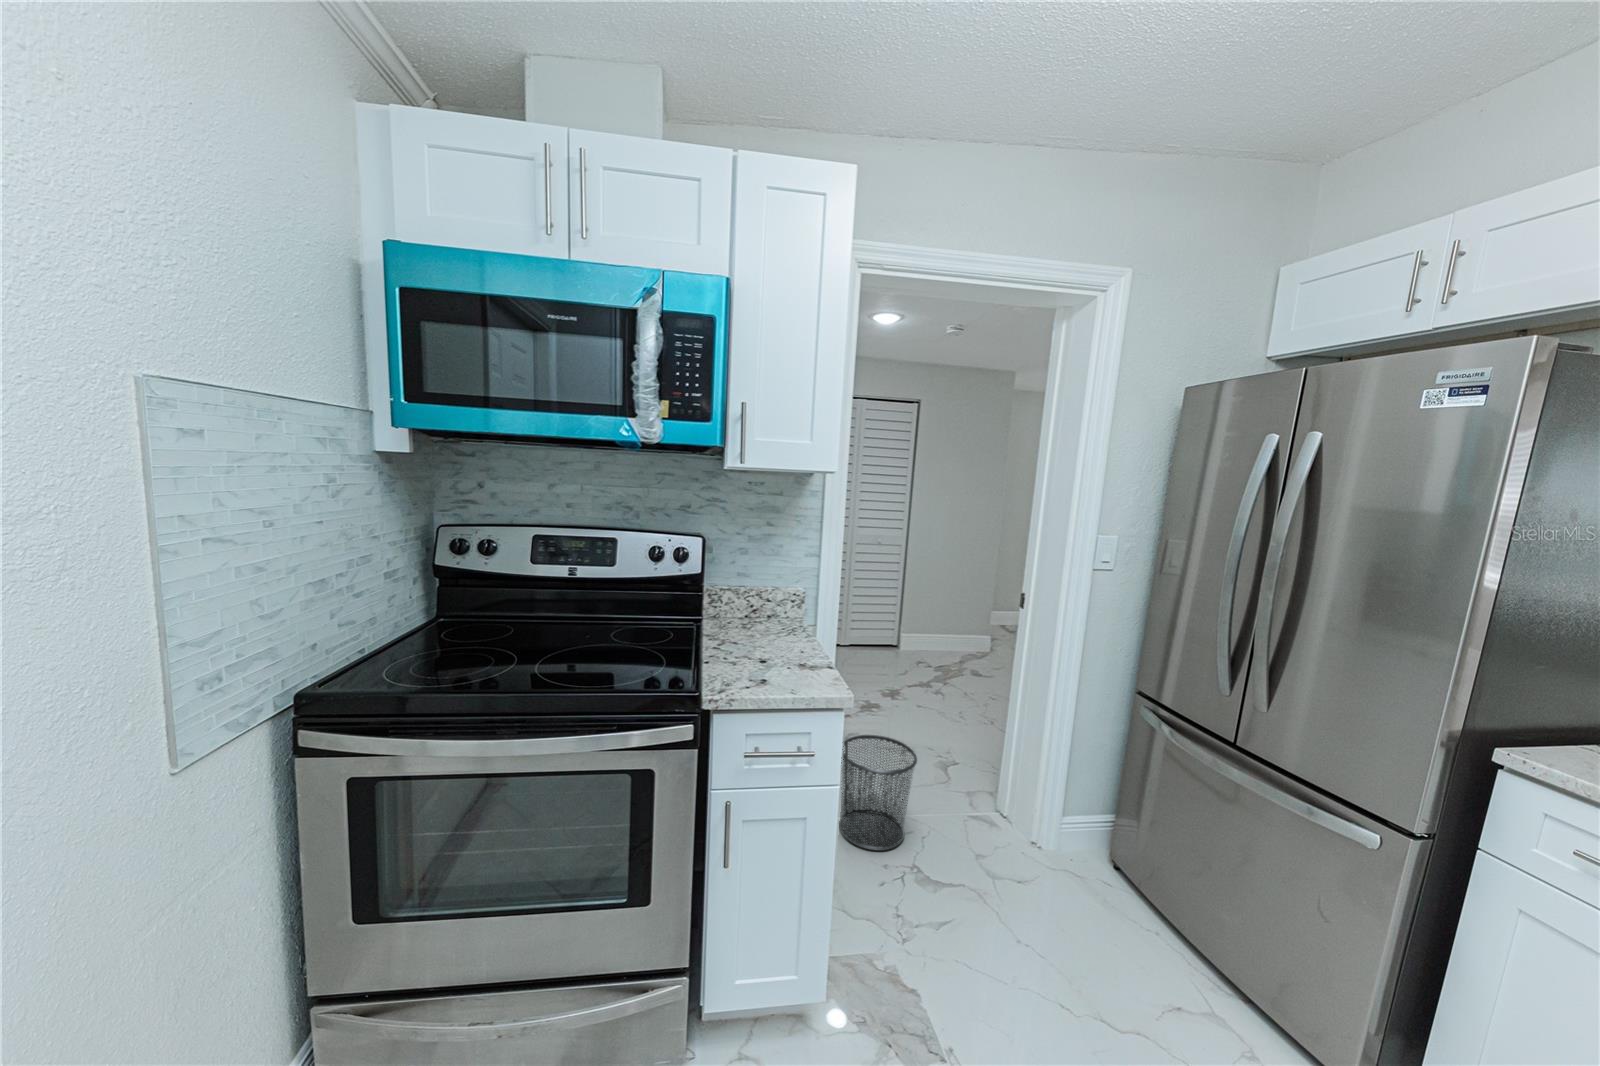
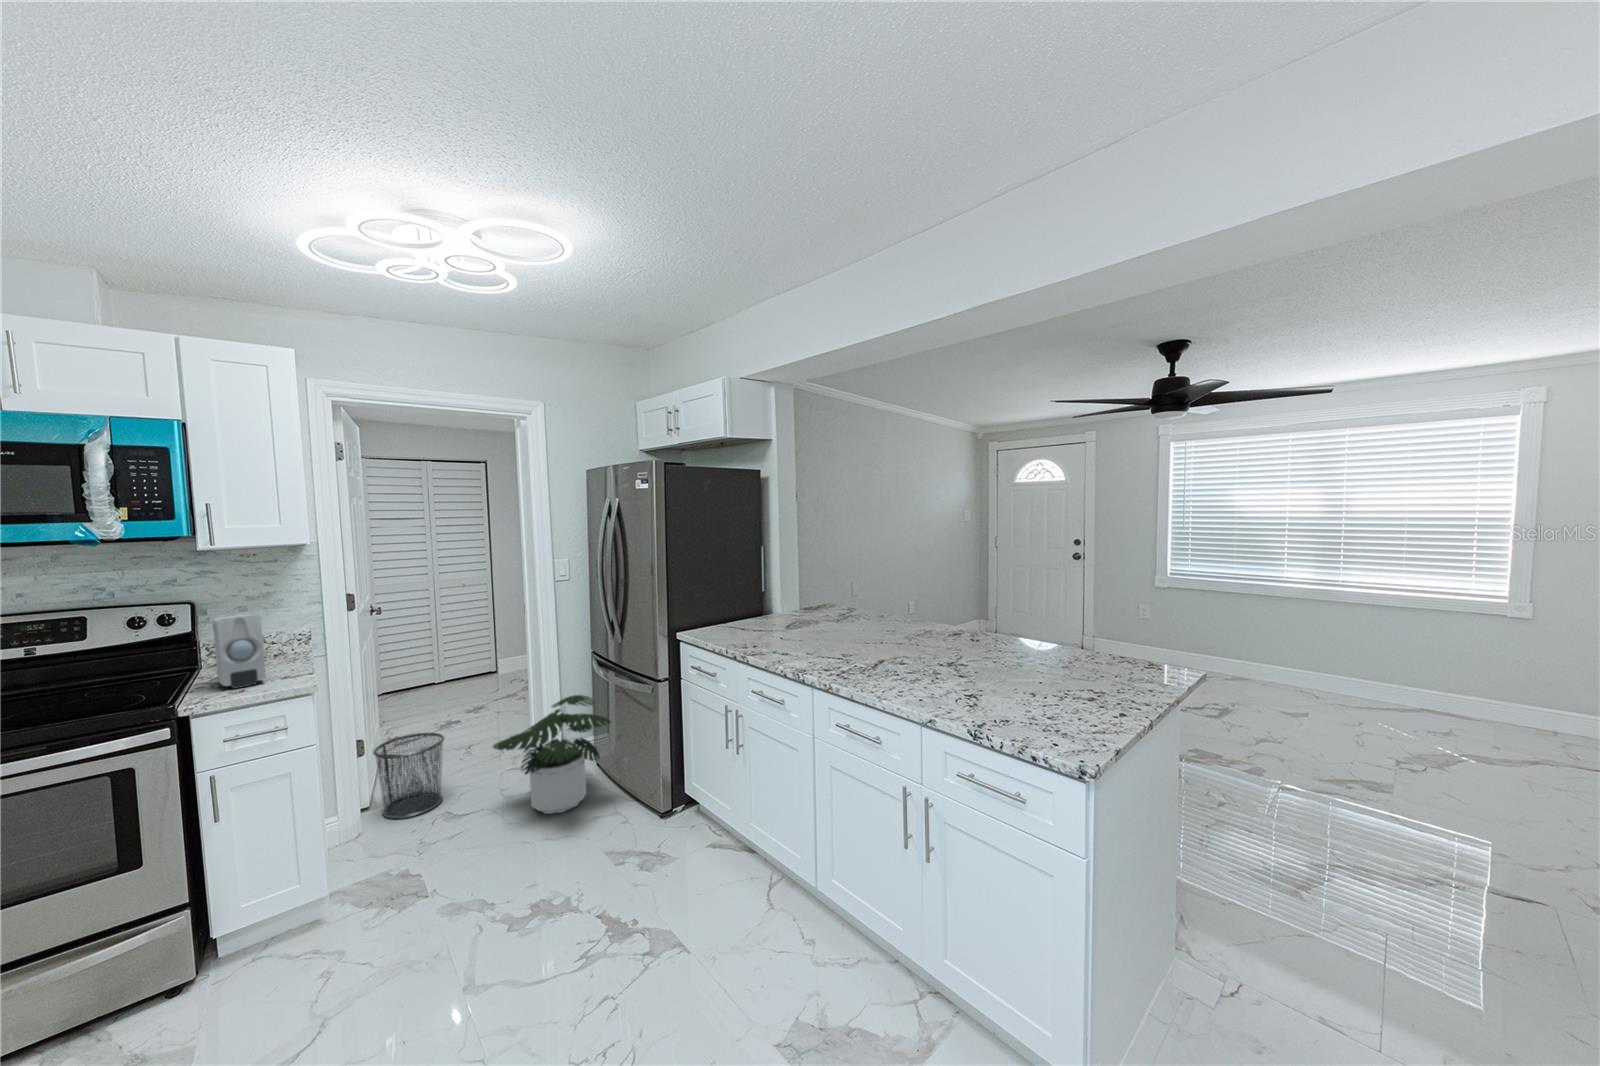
soap dispenser: none [730,563,791,670] -> present [213,614,266,688]
potted plant: none [993,748,1209,944] -> present [493,695,611,814]

